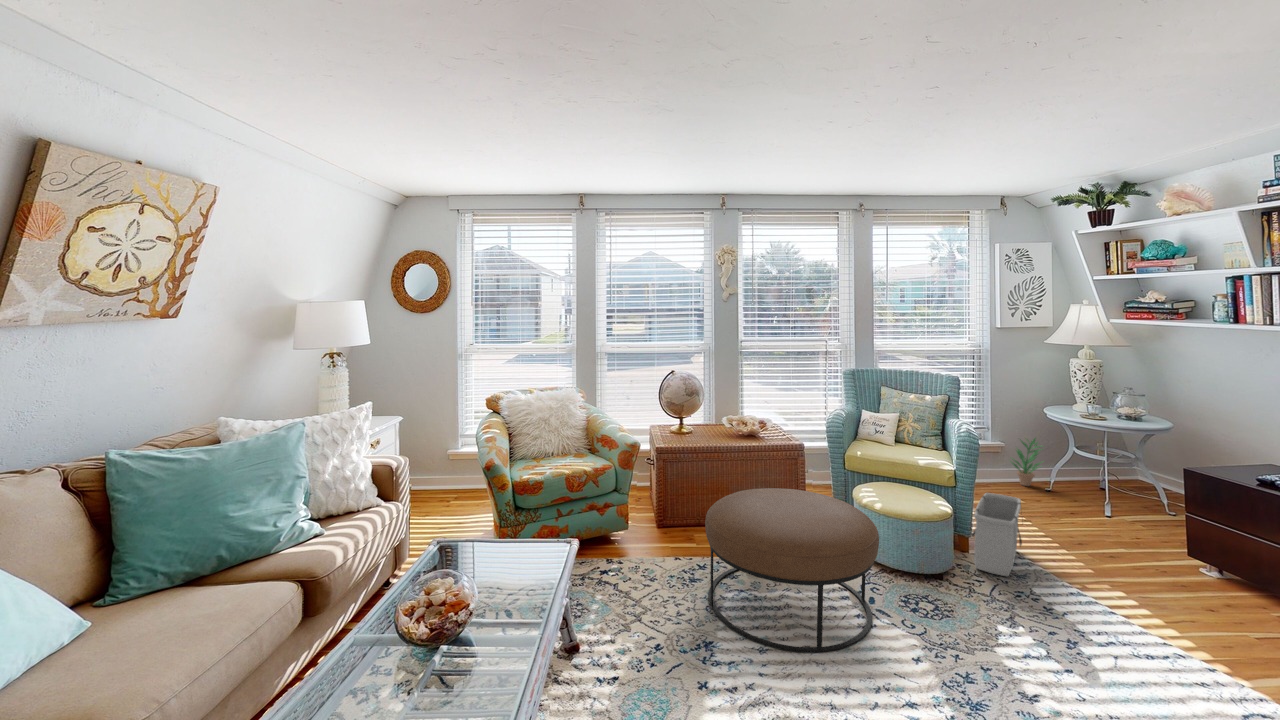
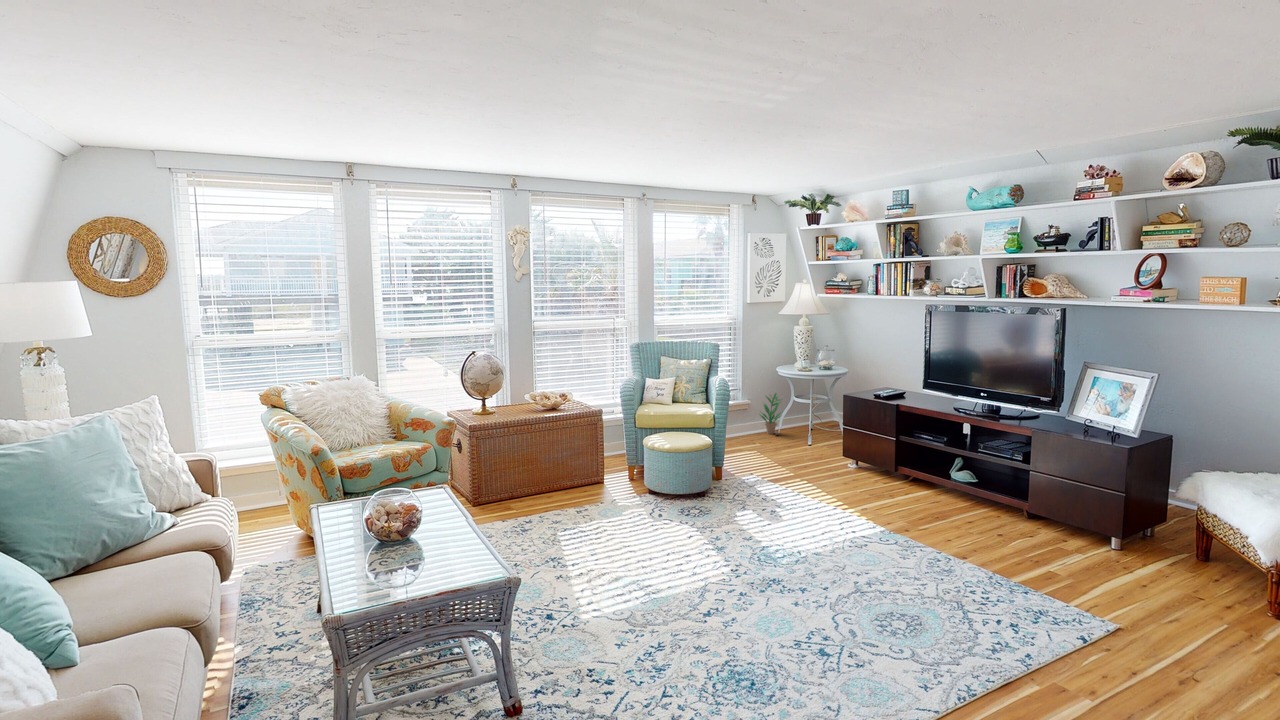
ottoman: present [705,488,879,652] -> none [532,444,664,554]
storage bin: present [972,493,1022,576] -> none [728,434,761,491]

